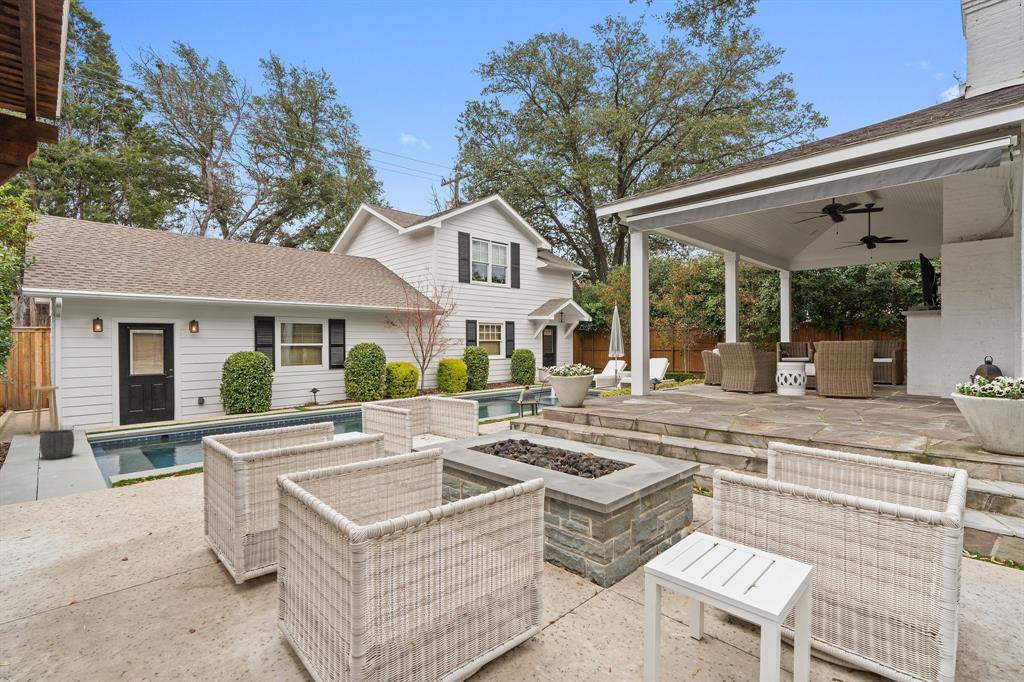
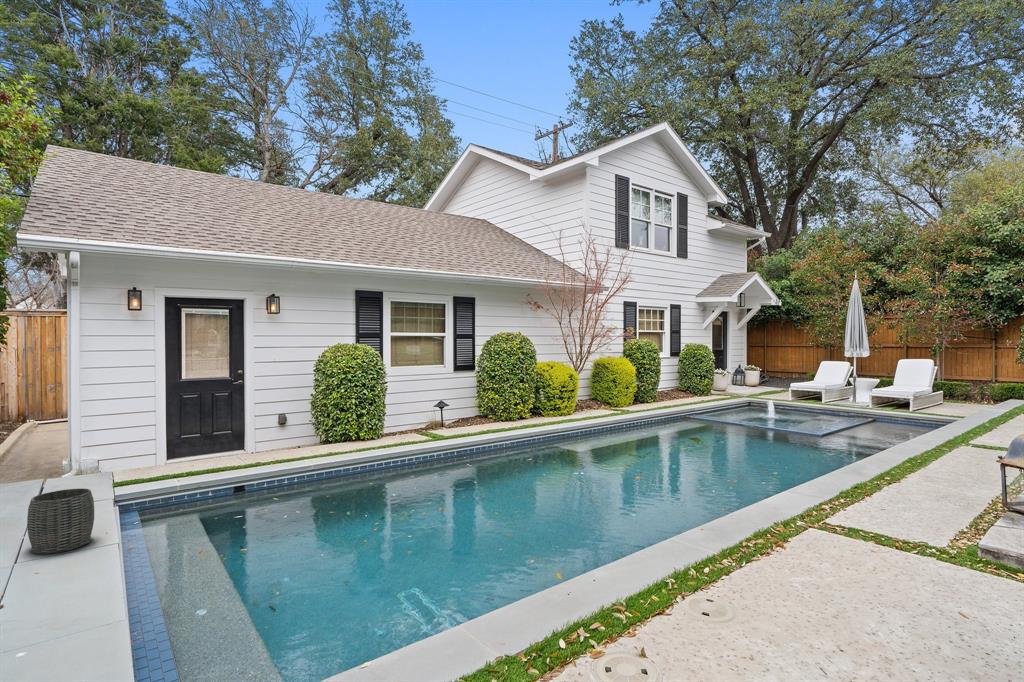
stool: present [31,386,59,437] -> none [29,399,75,486]

